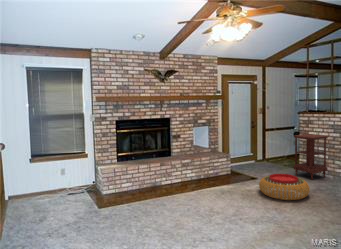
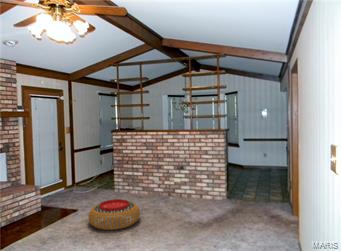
side table: present [294,134,328,180] -> none [111,153,143,199]

